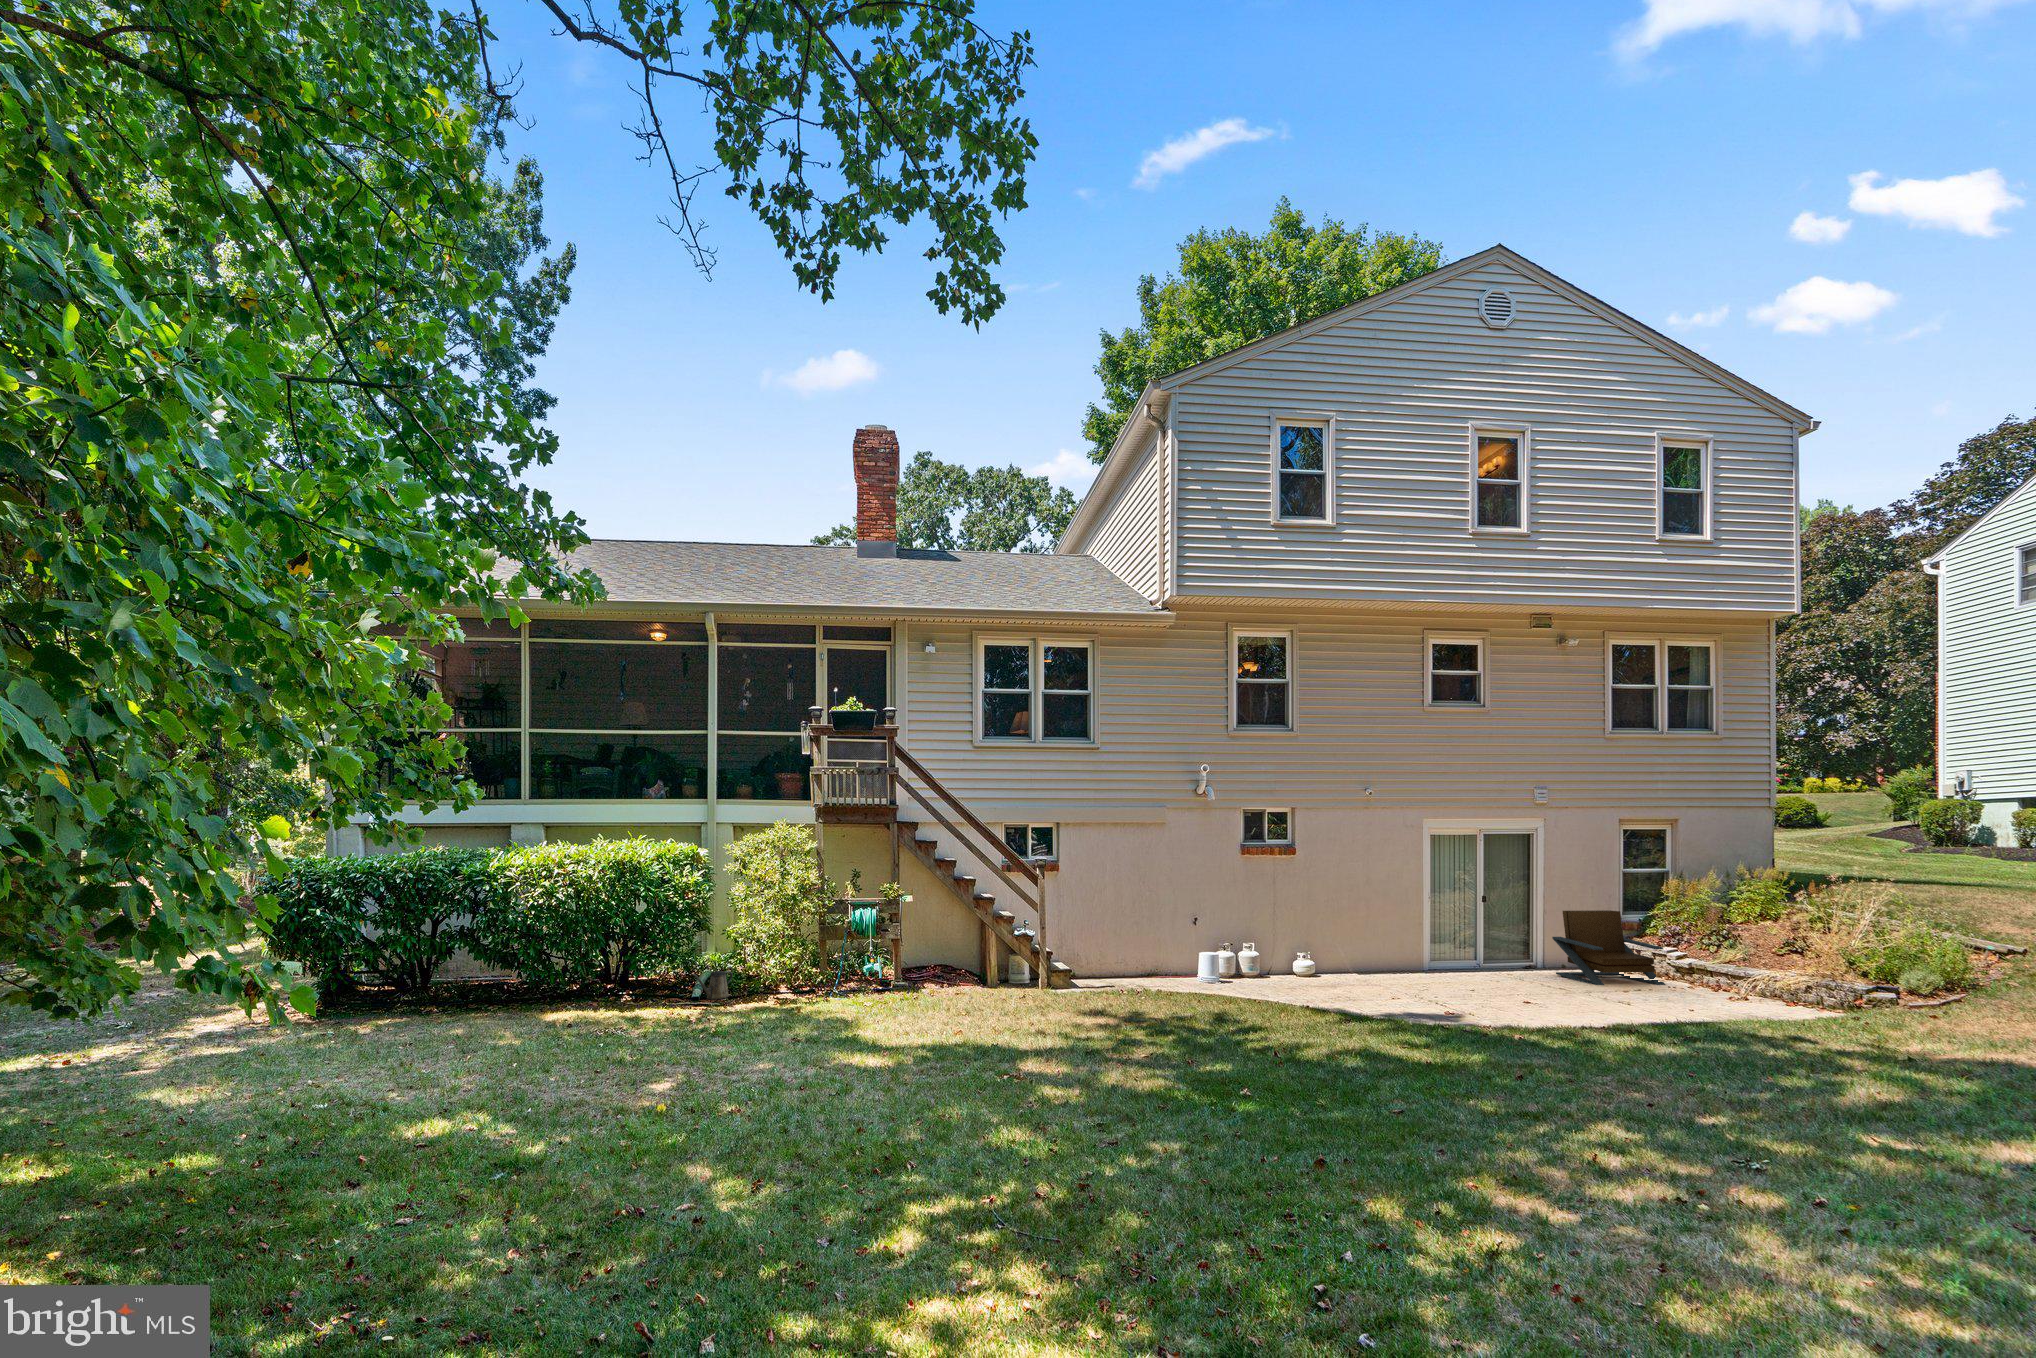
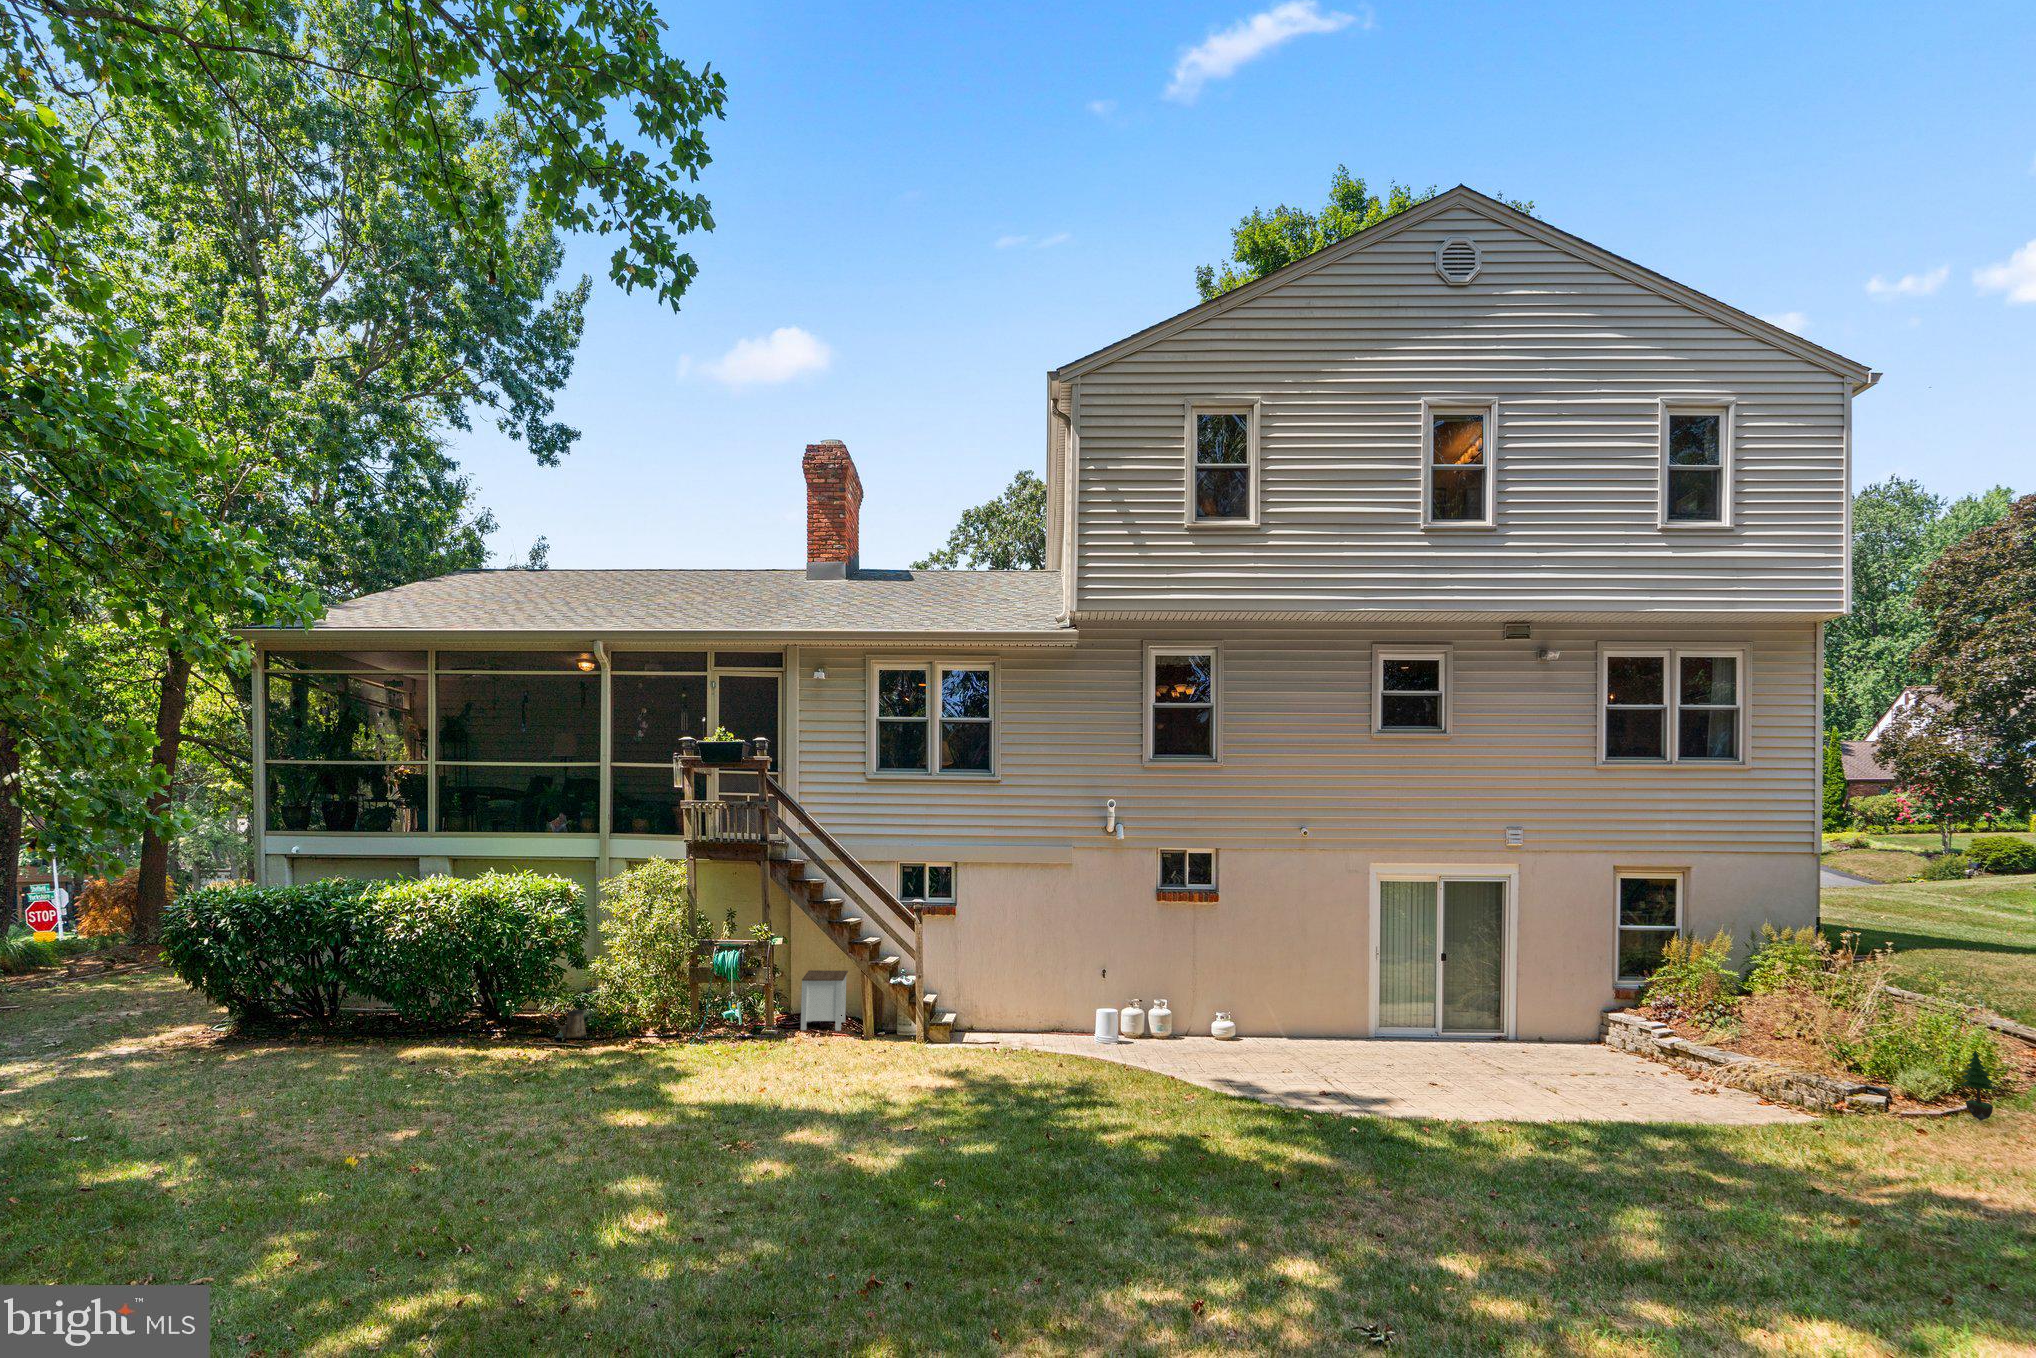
lounge chair: present [1552,910,1666,985] -> none [1527,970,1651,1066]
side table: none [922,929,965,988] -> present [801,970,848,1031]
potted tree: none [1947,953,1976,1011] -> present [1961,1050,1994,1120]

